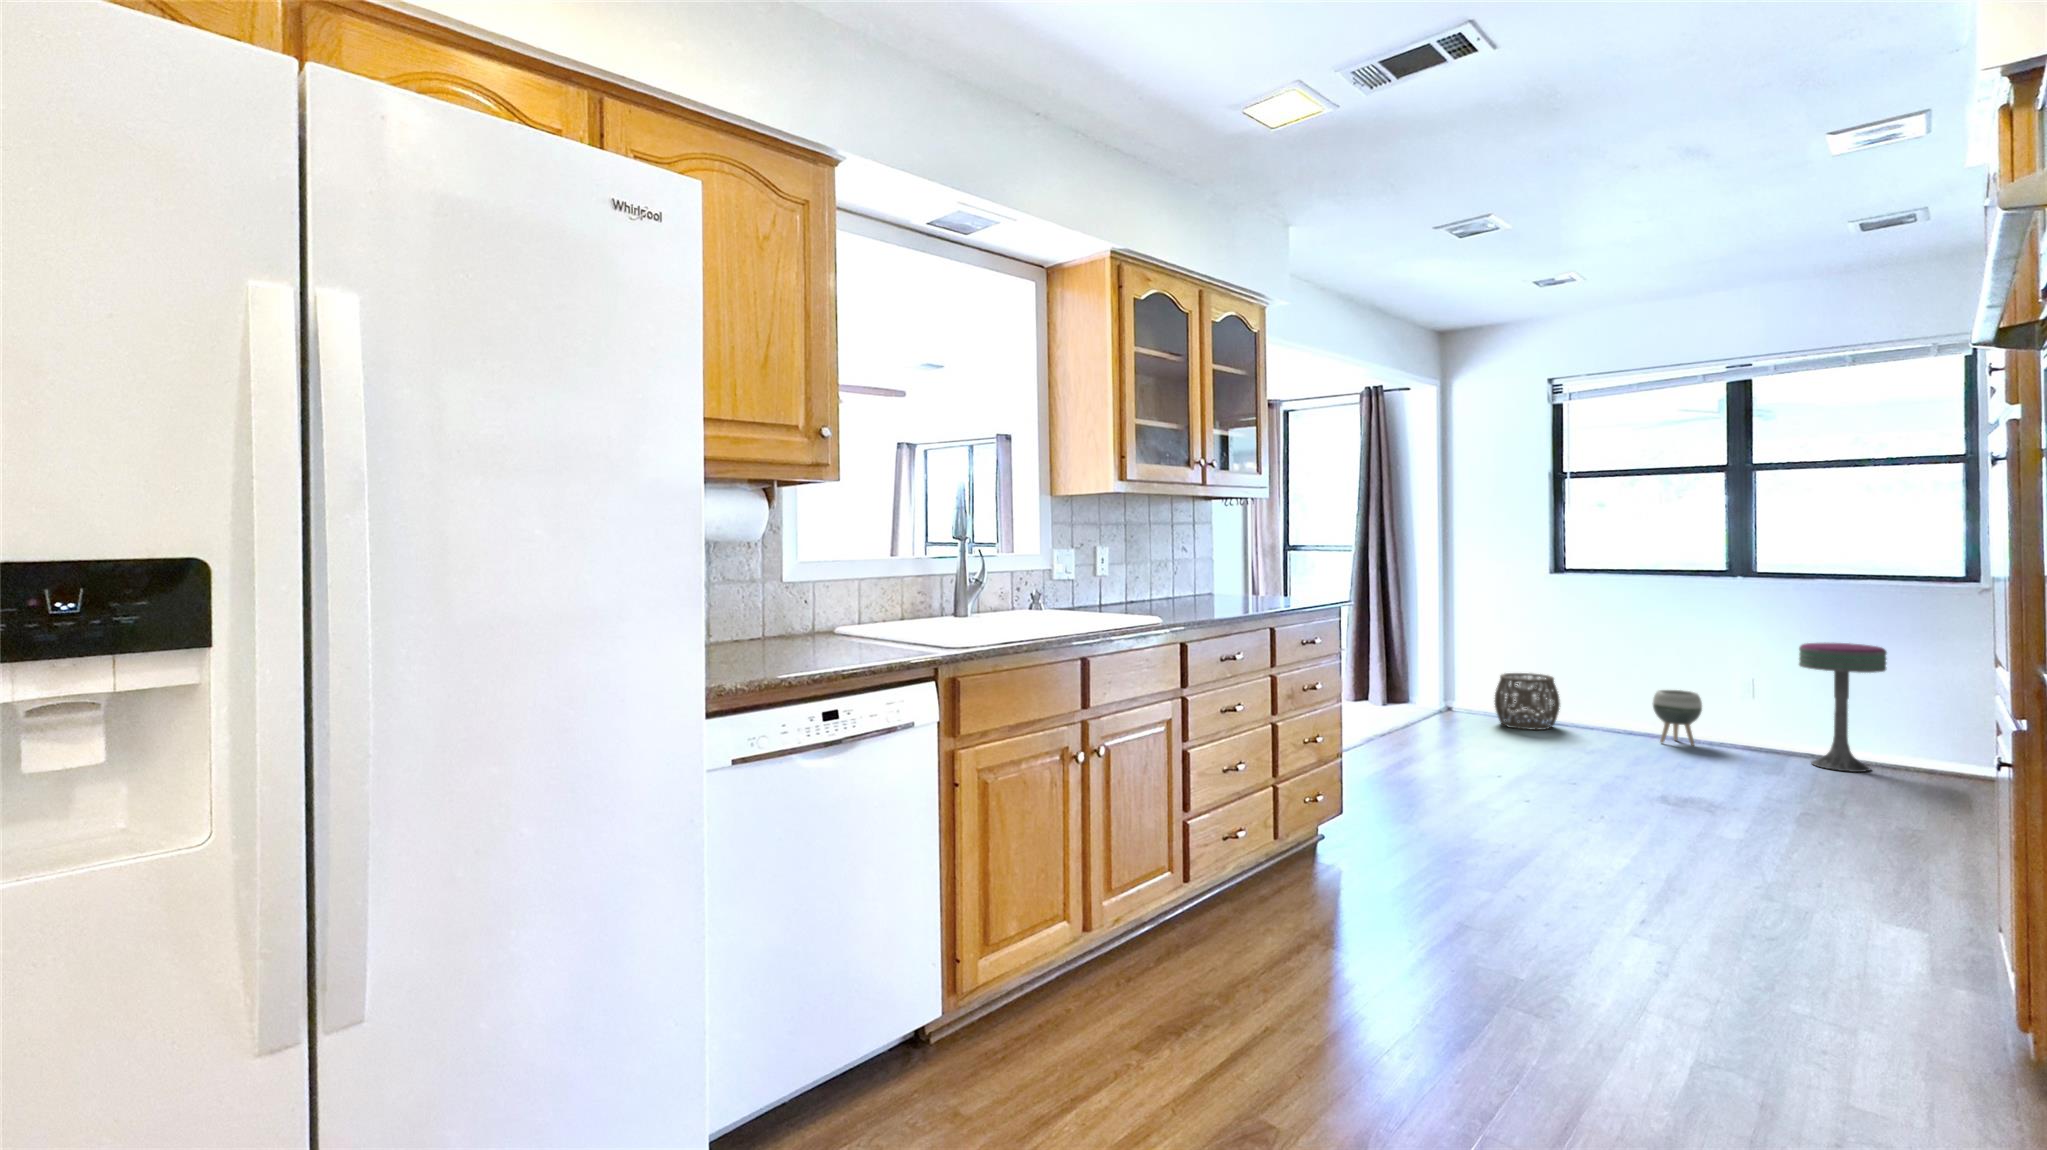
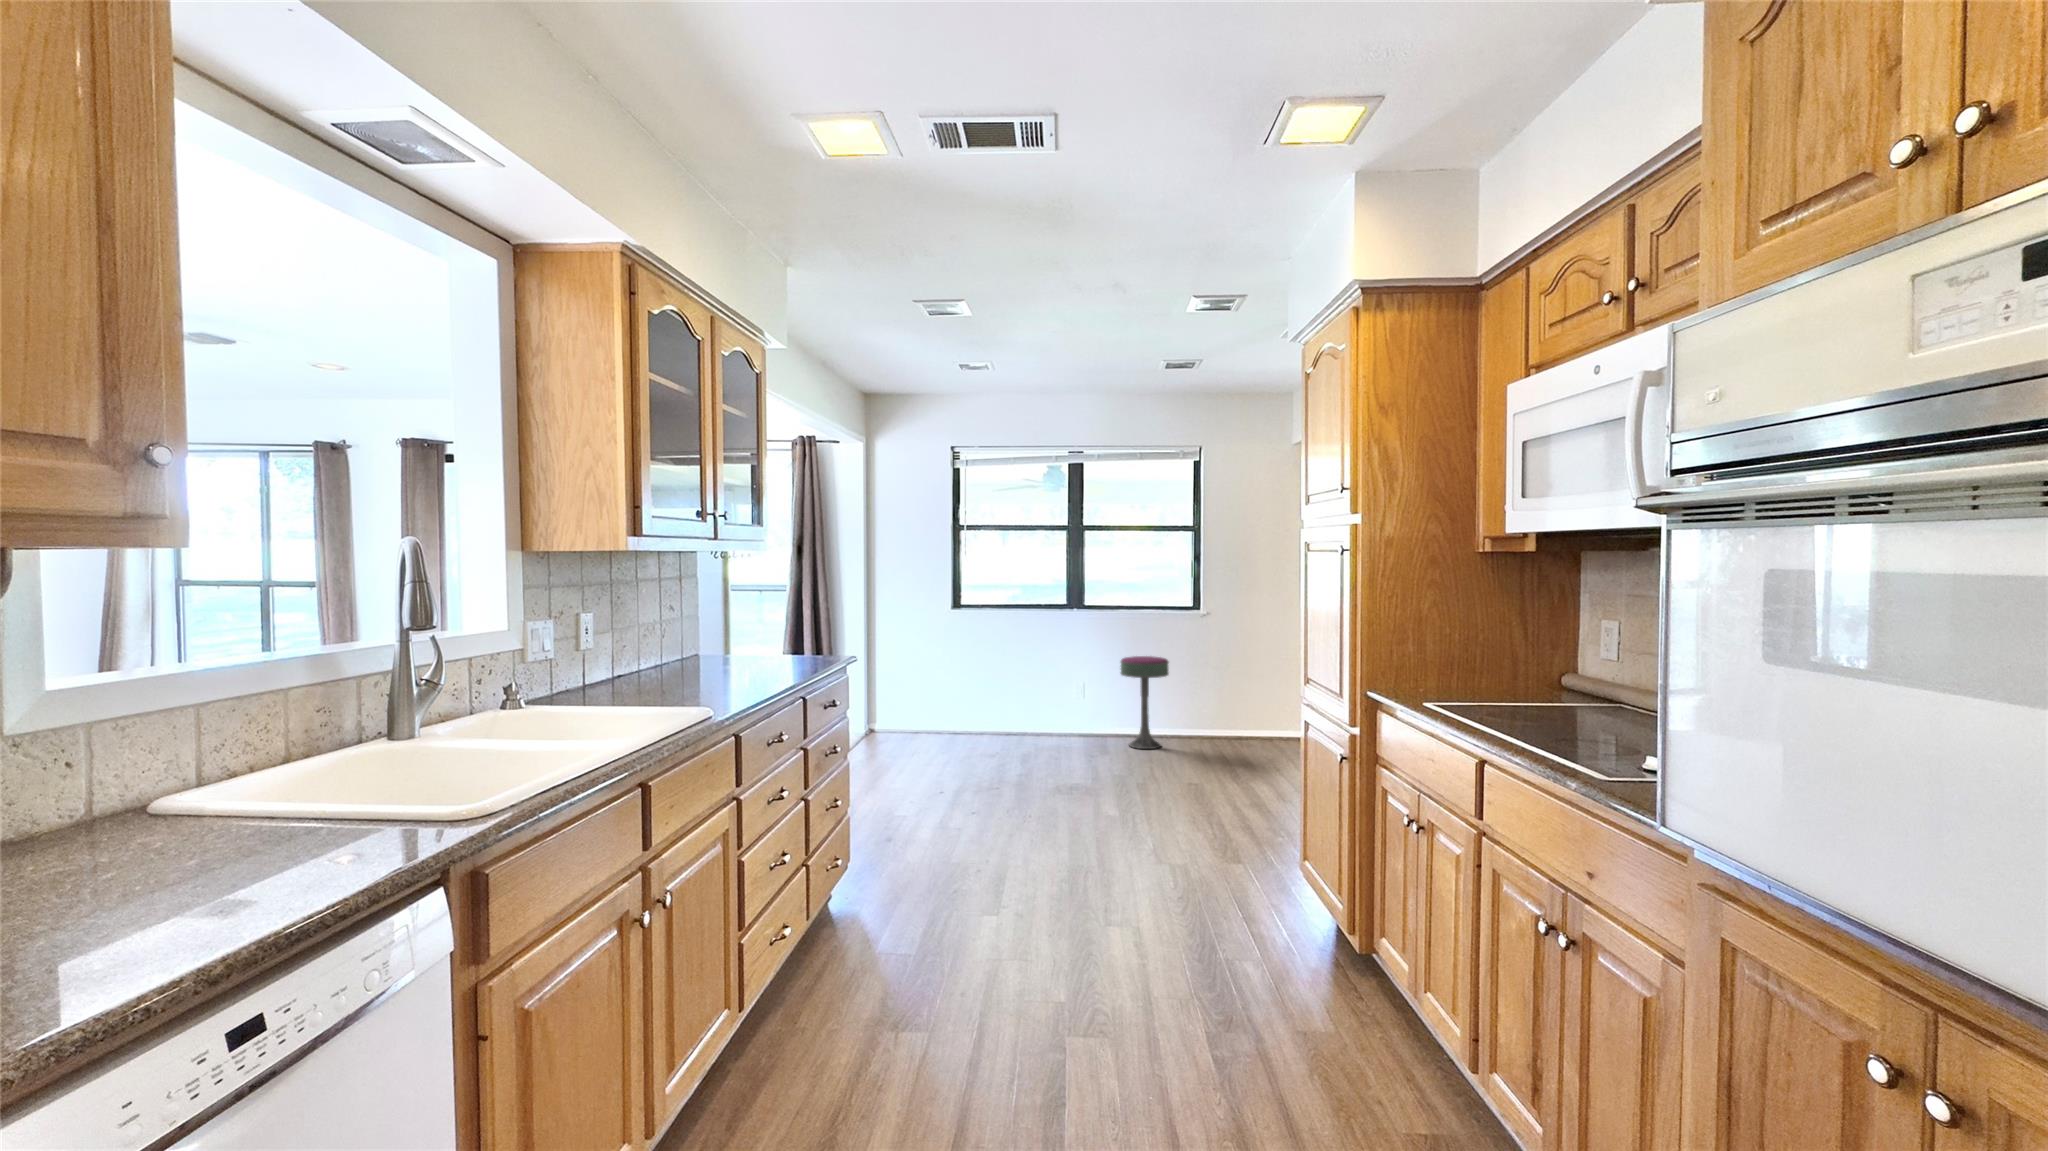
woven basket: present [1495,673,1560,730] -> none [911,695,962,745]
planter: present [1653,690,1702,746] -> none [1028,699,1060,743]

